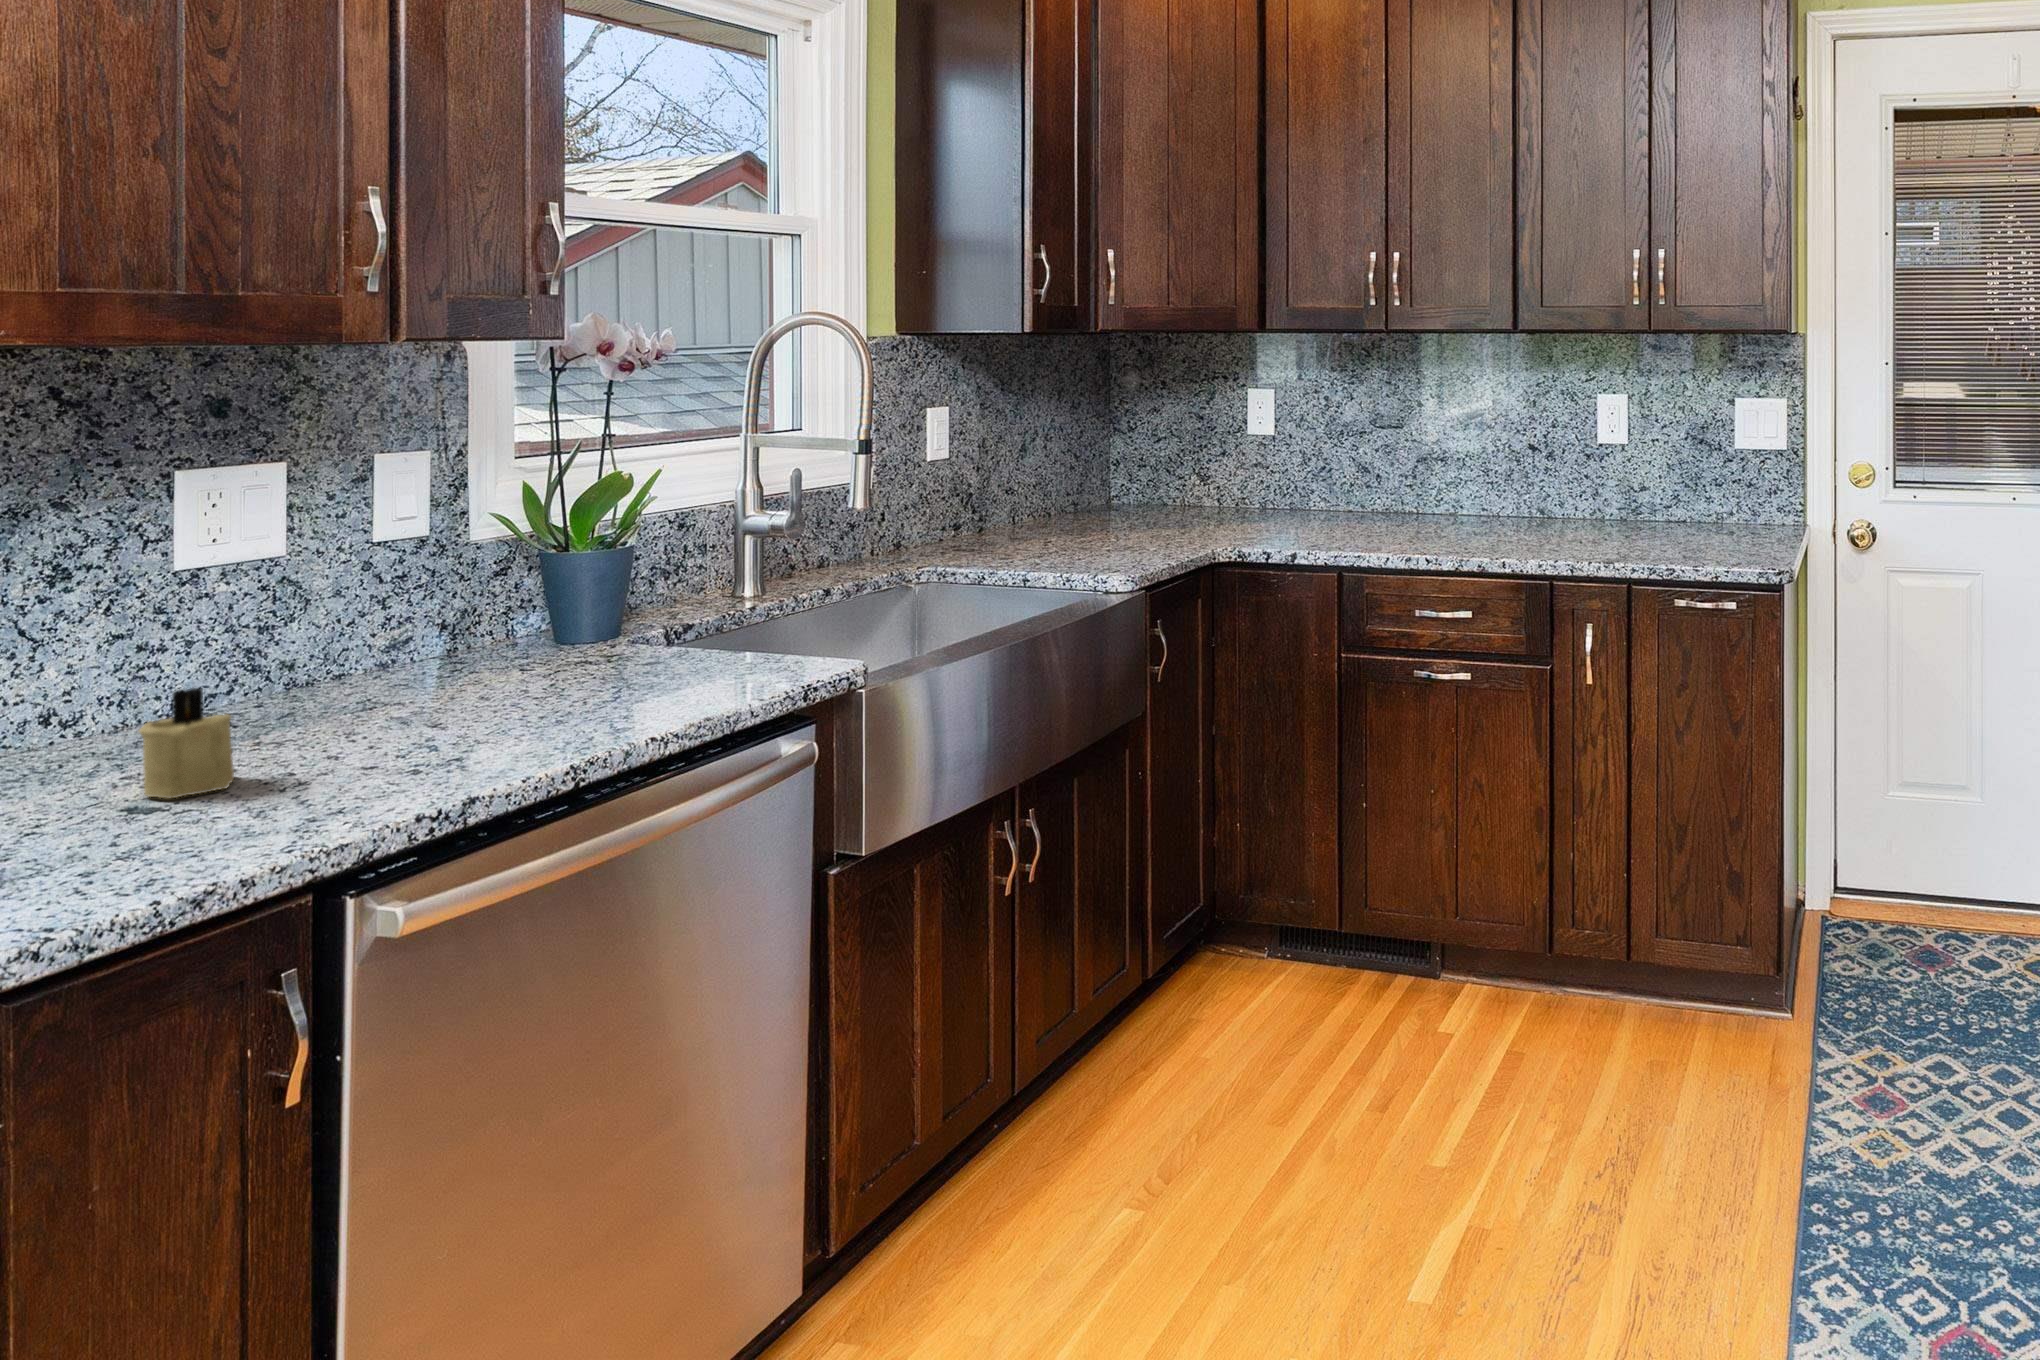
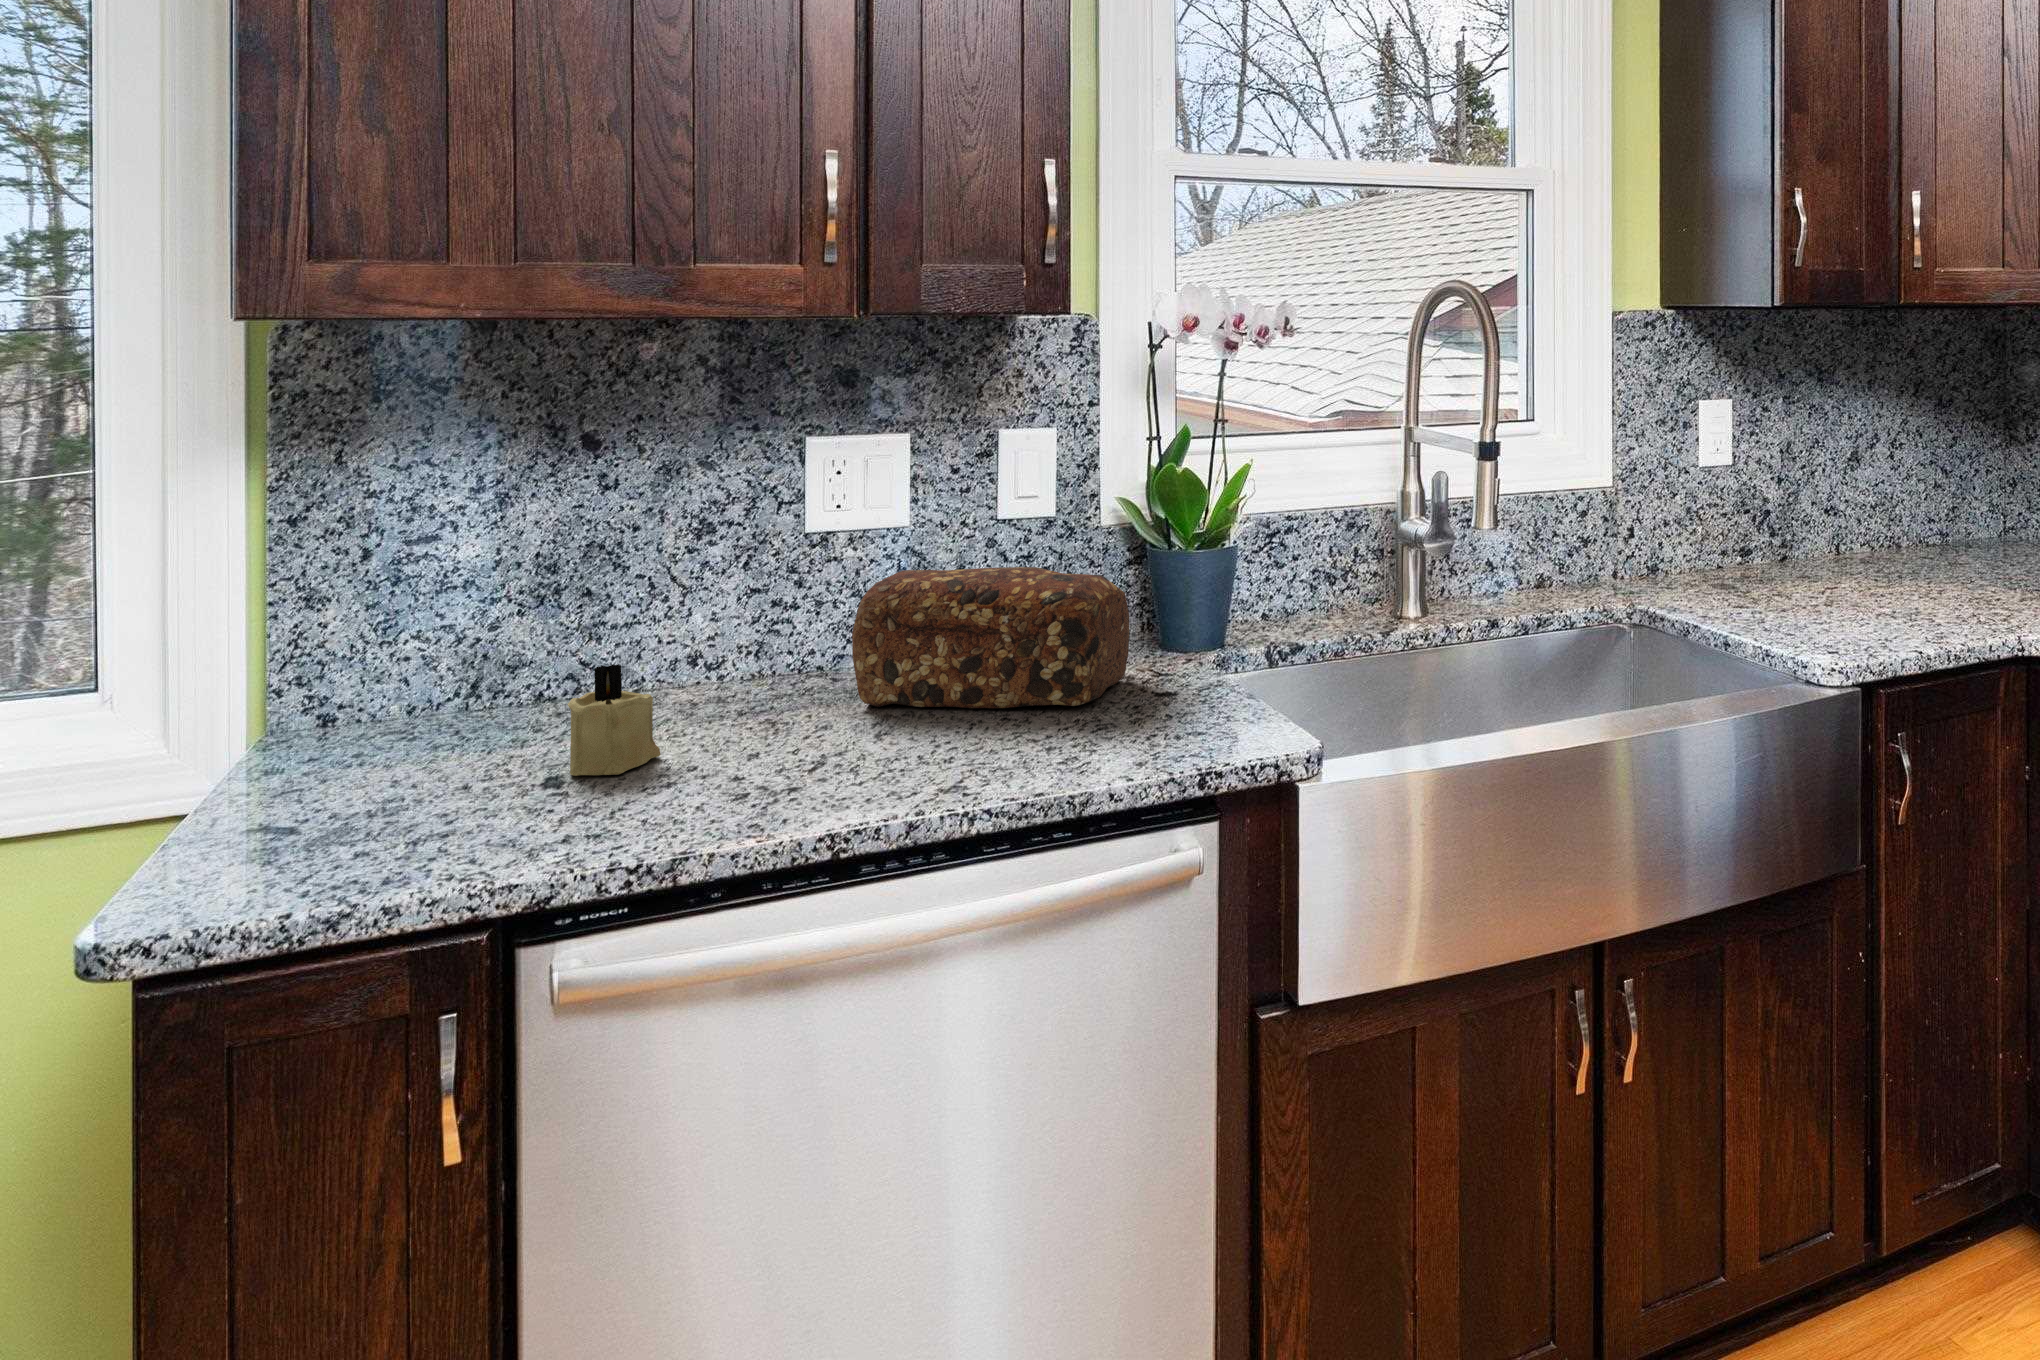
bread loaf: none [337,571,618,716] -> present [852,567,1129,708]

